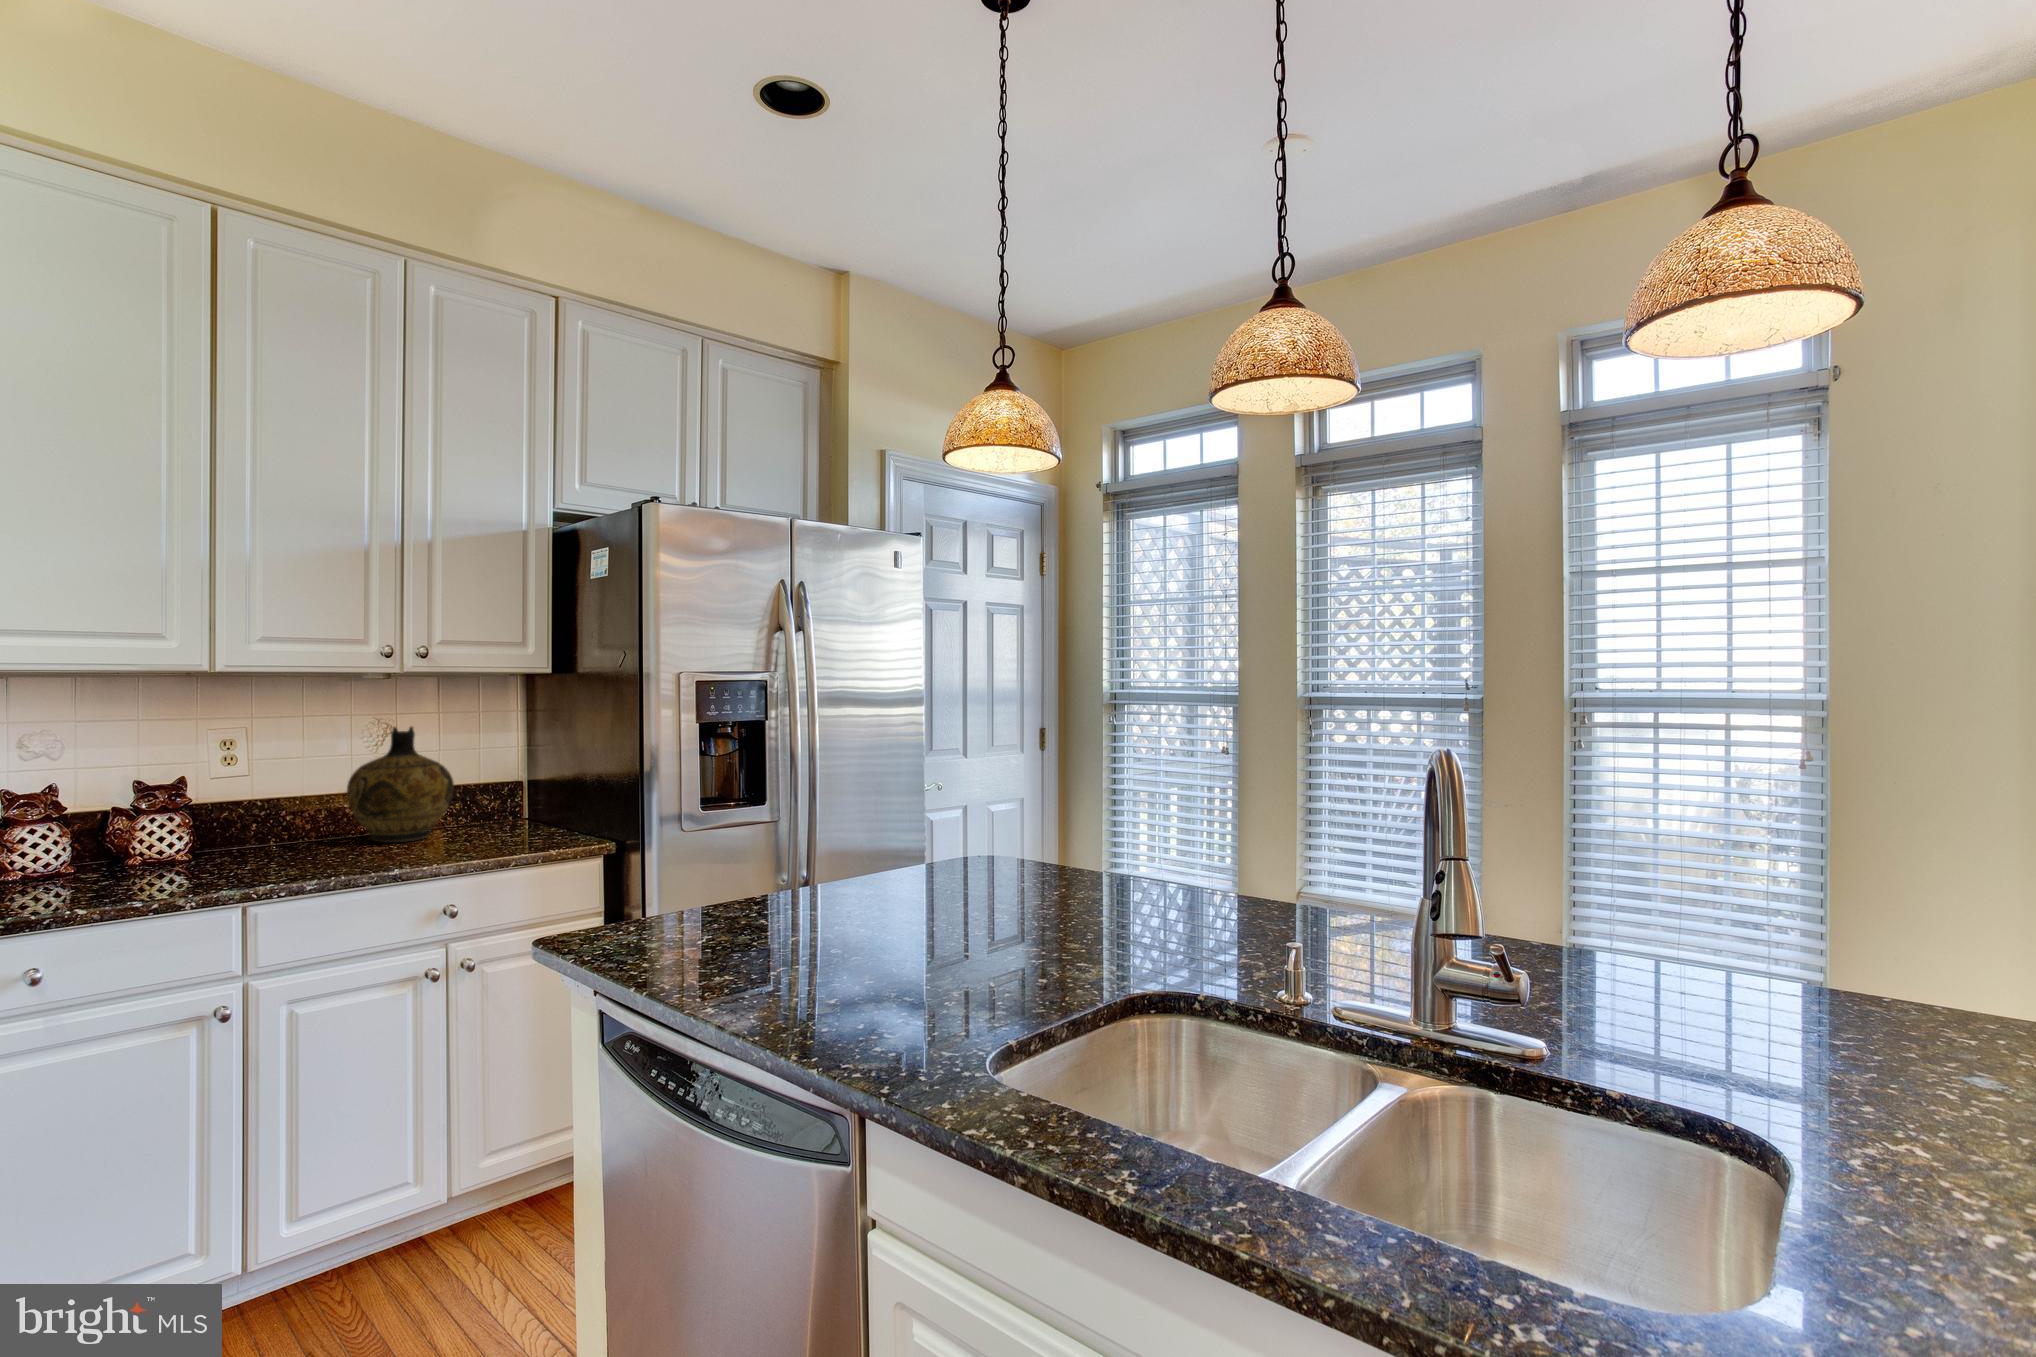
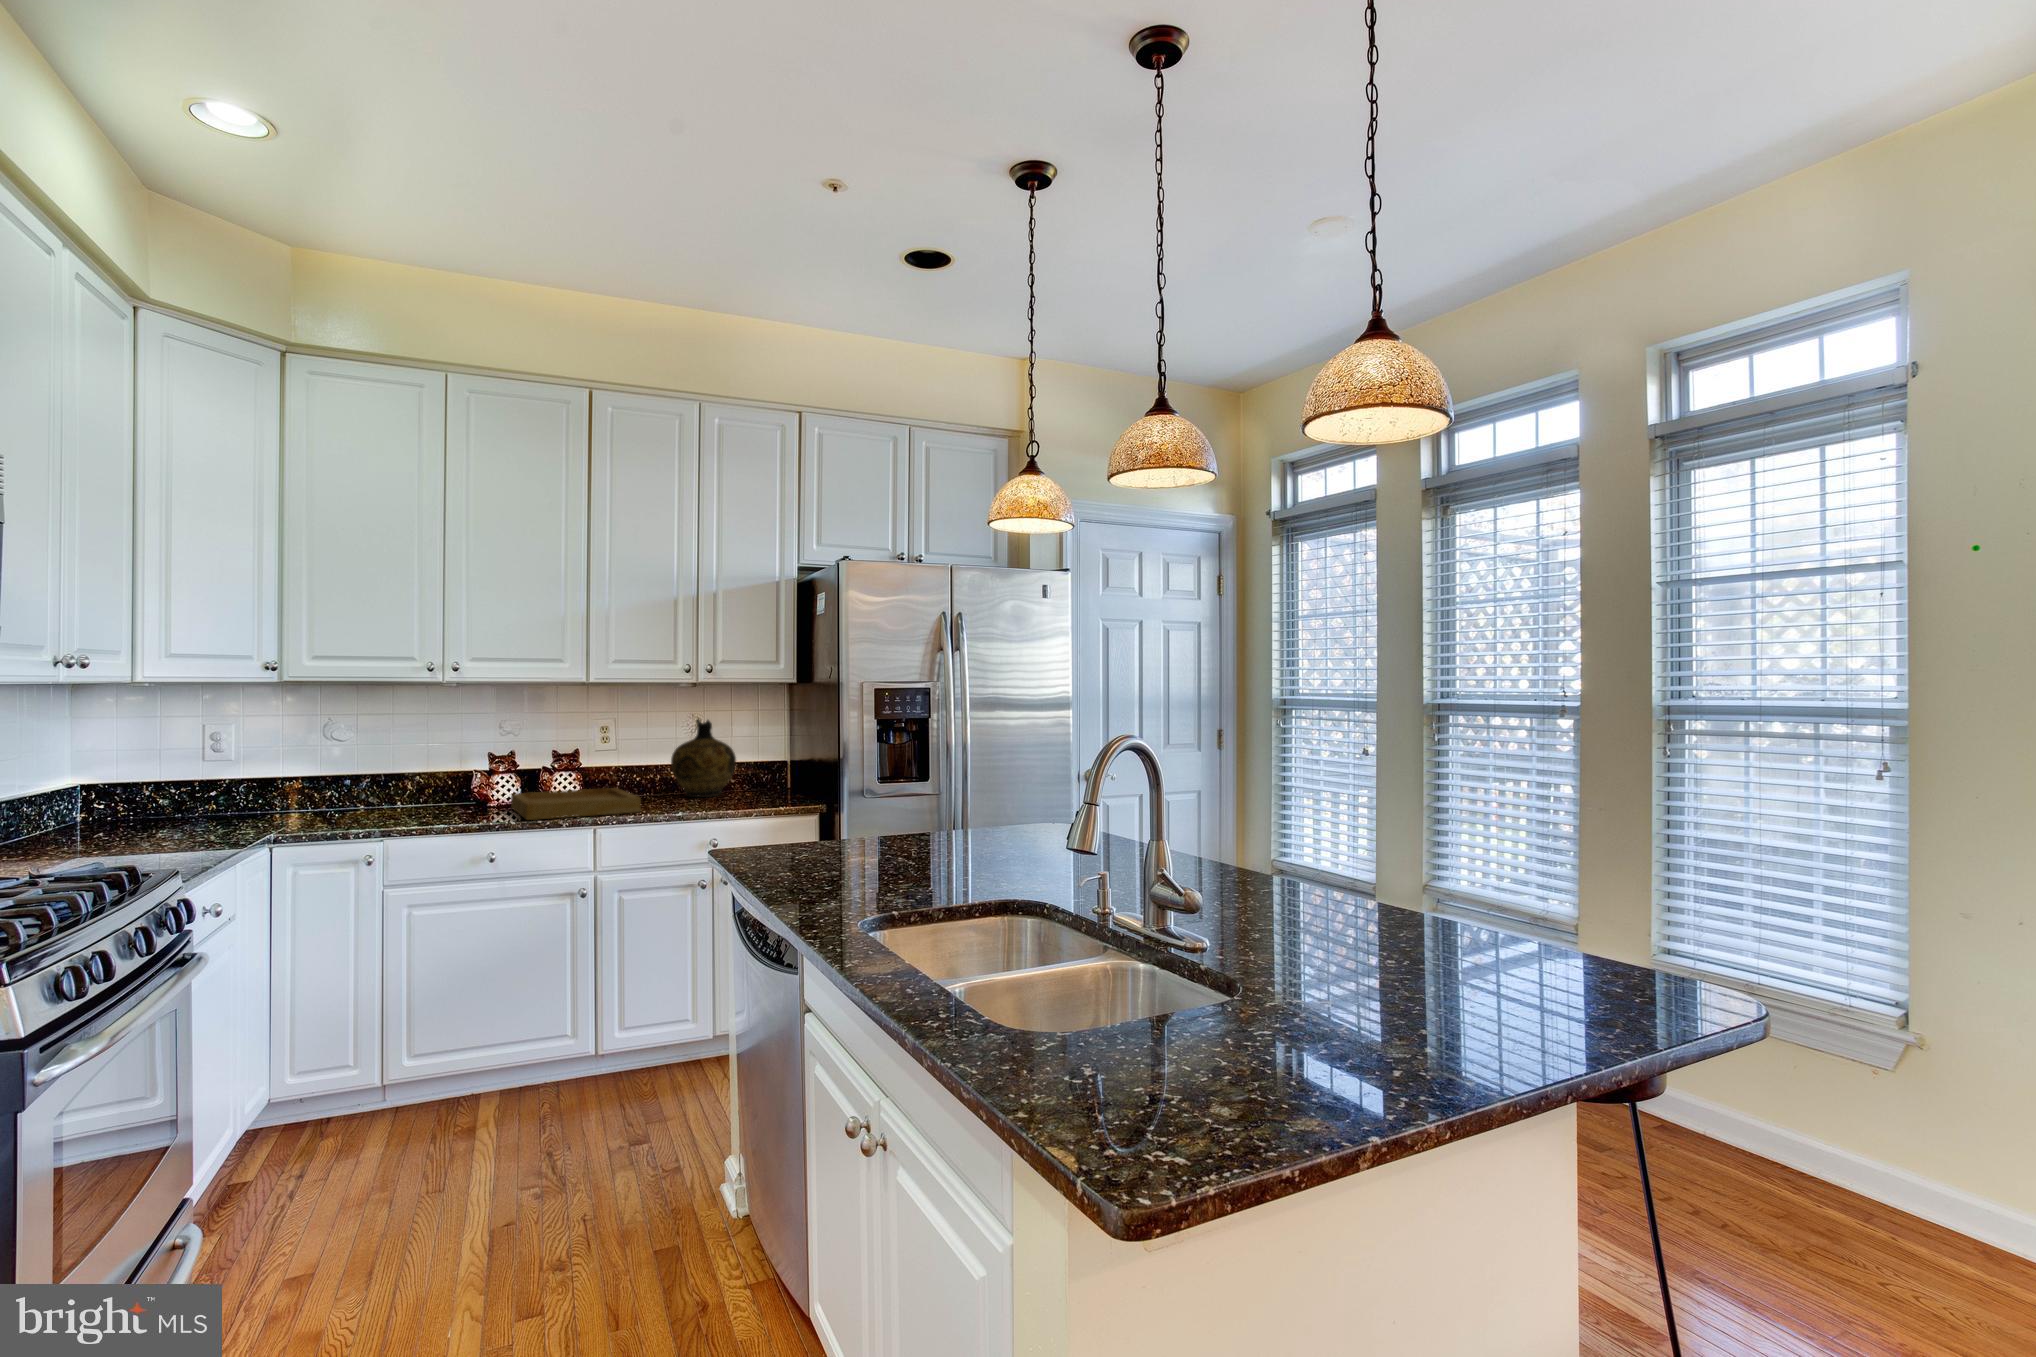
tray: none [62,835,326,901] -> present [511,788,641,820]

